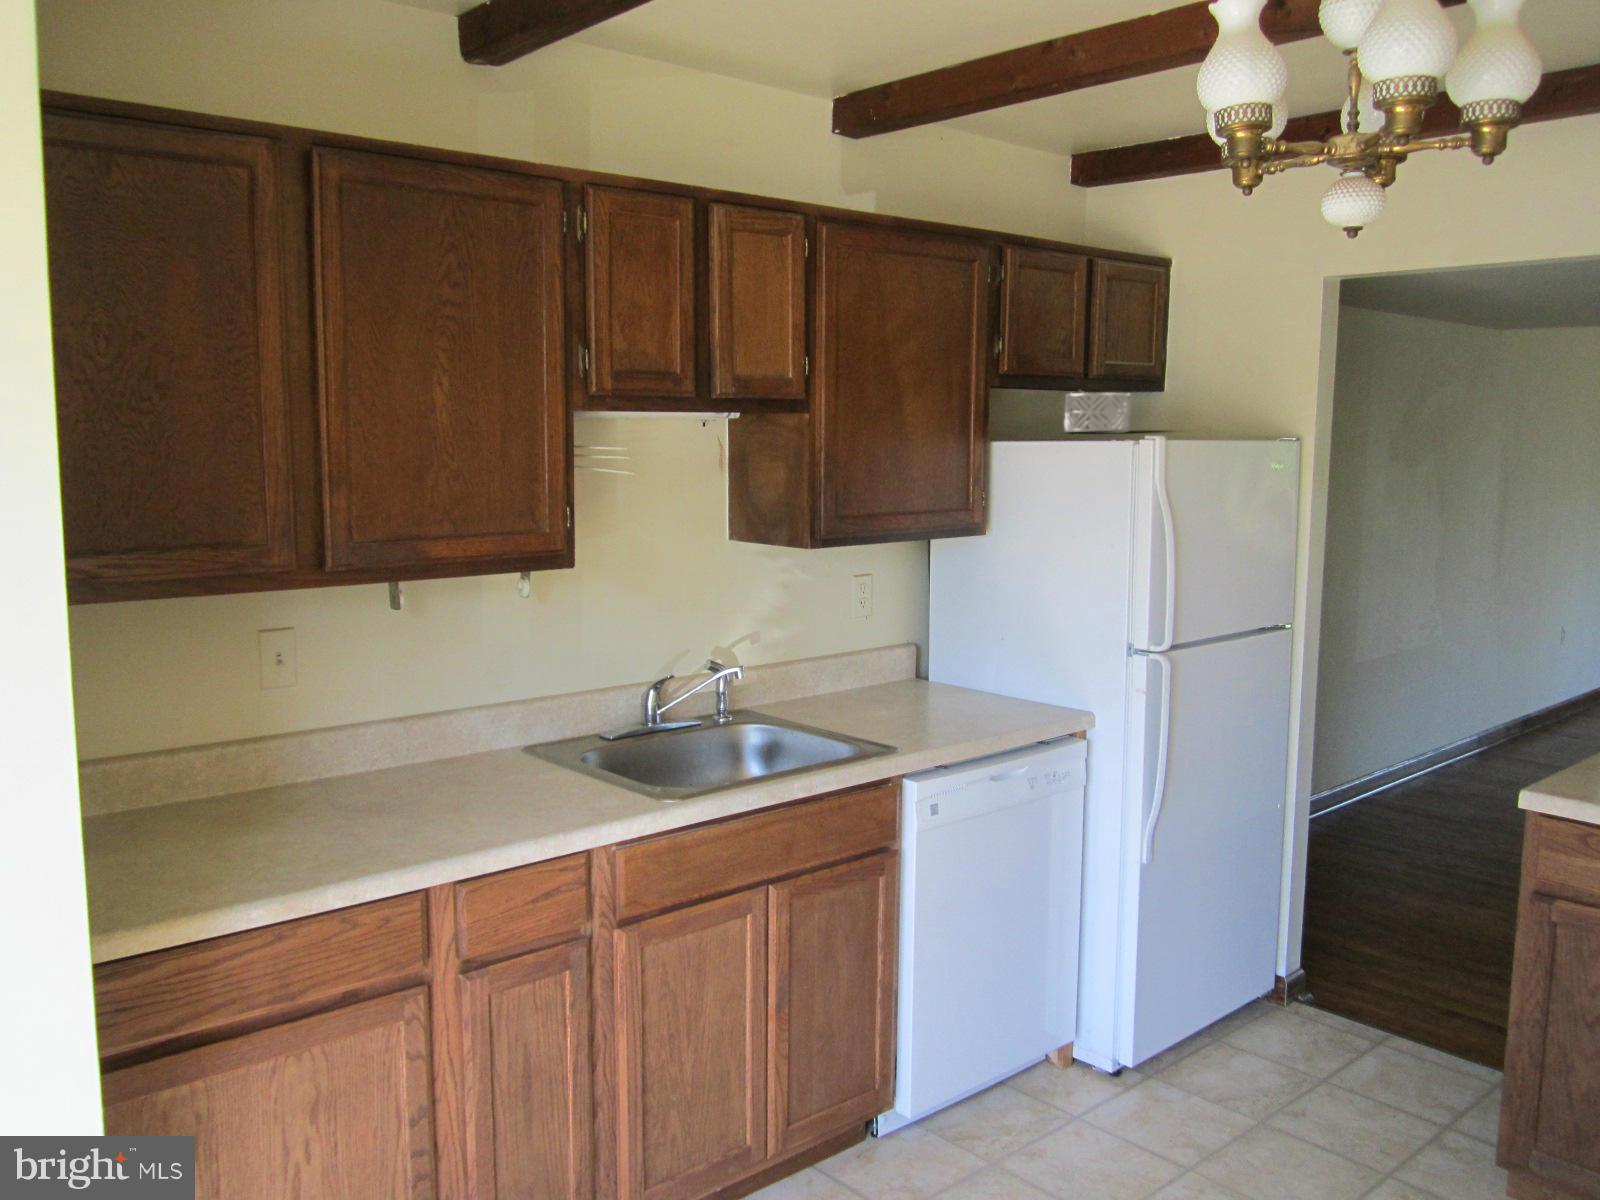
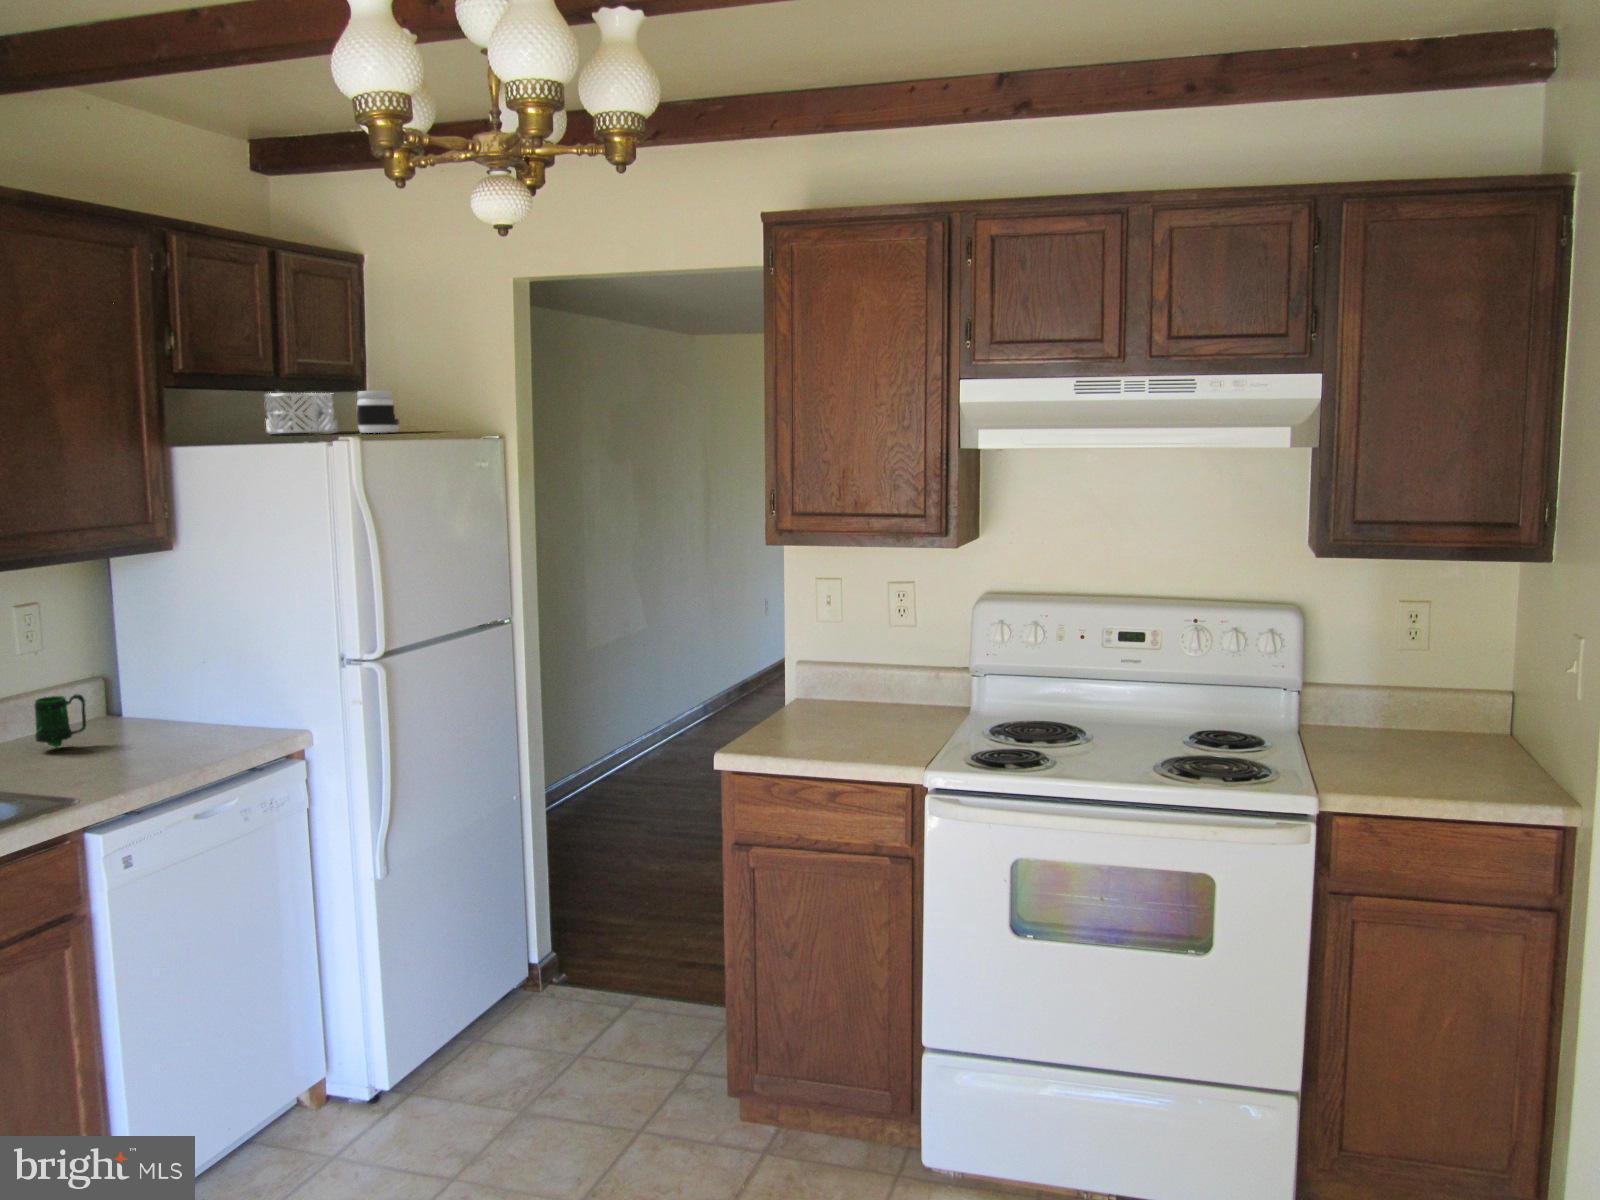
jar: none [1151,390,1193,432] -> present [357,391,400,433]
mug: none [866,656,905,705] -> present [35,694,86,748]

